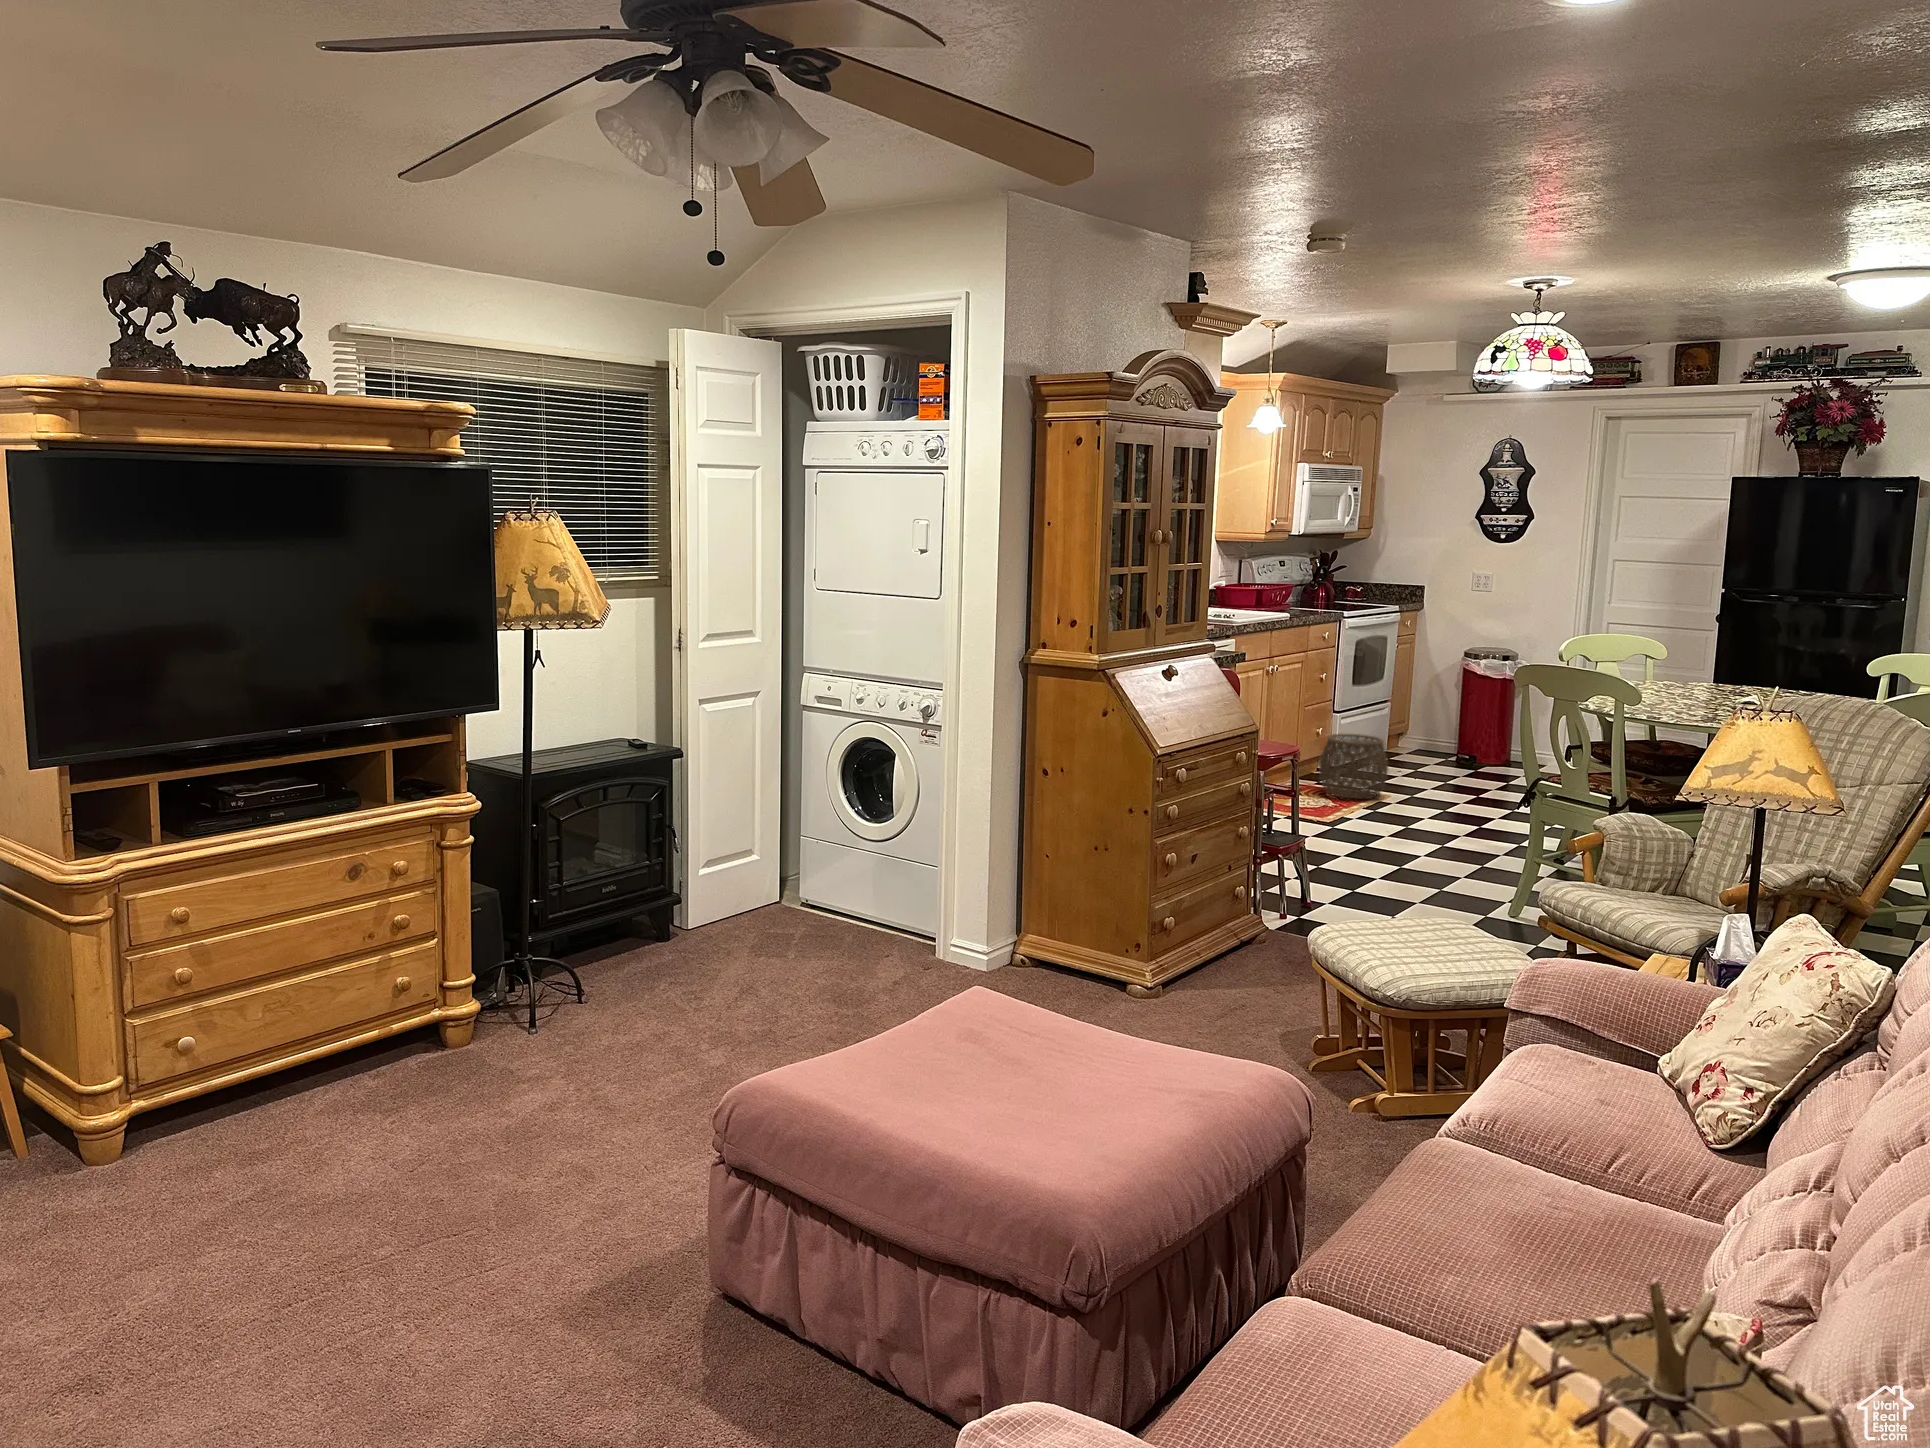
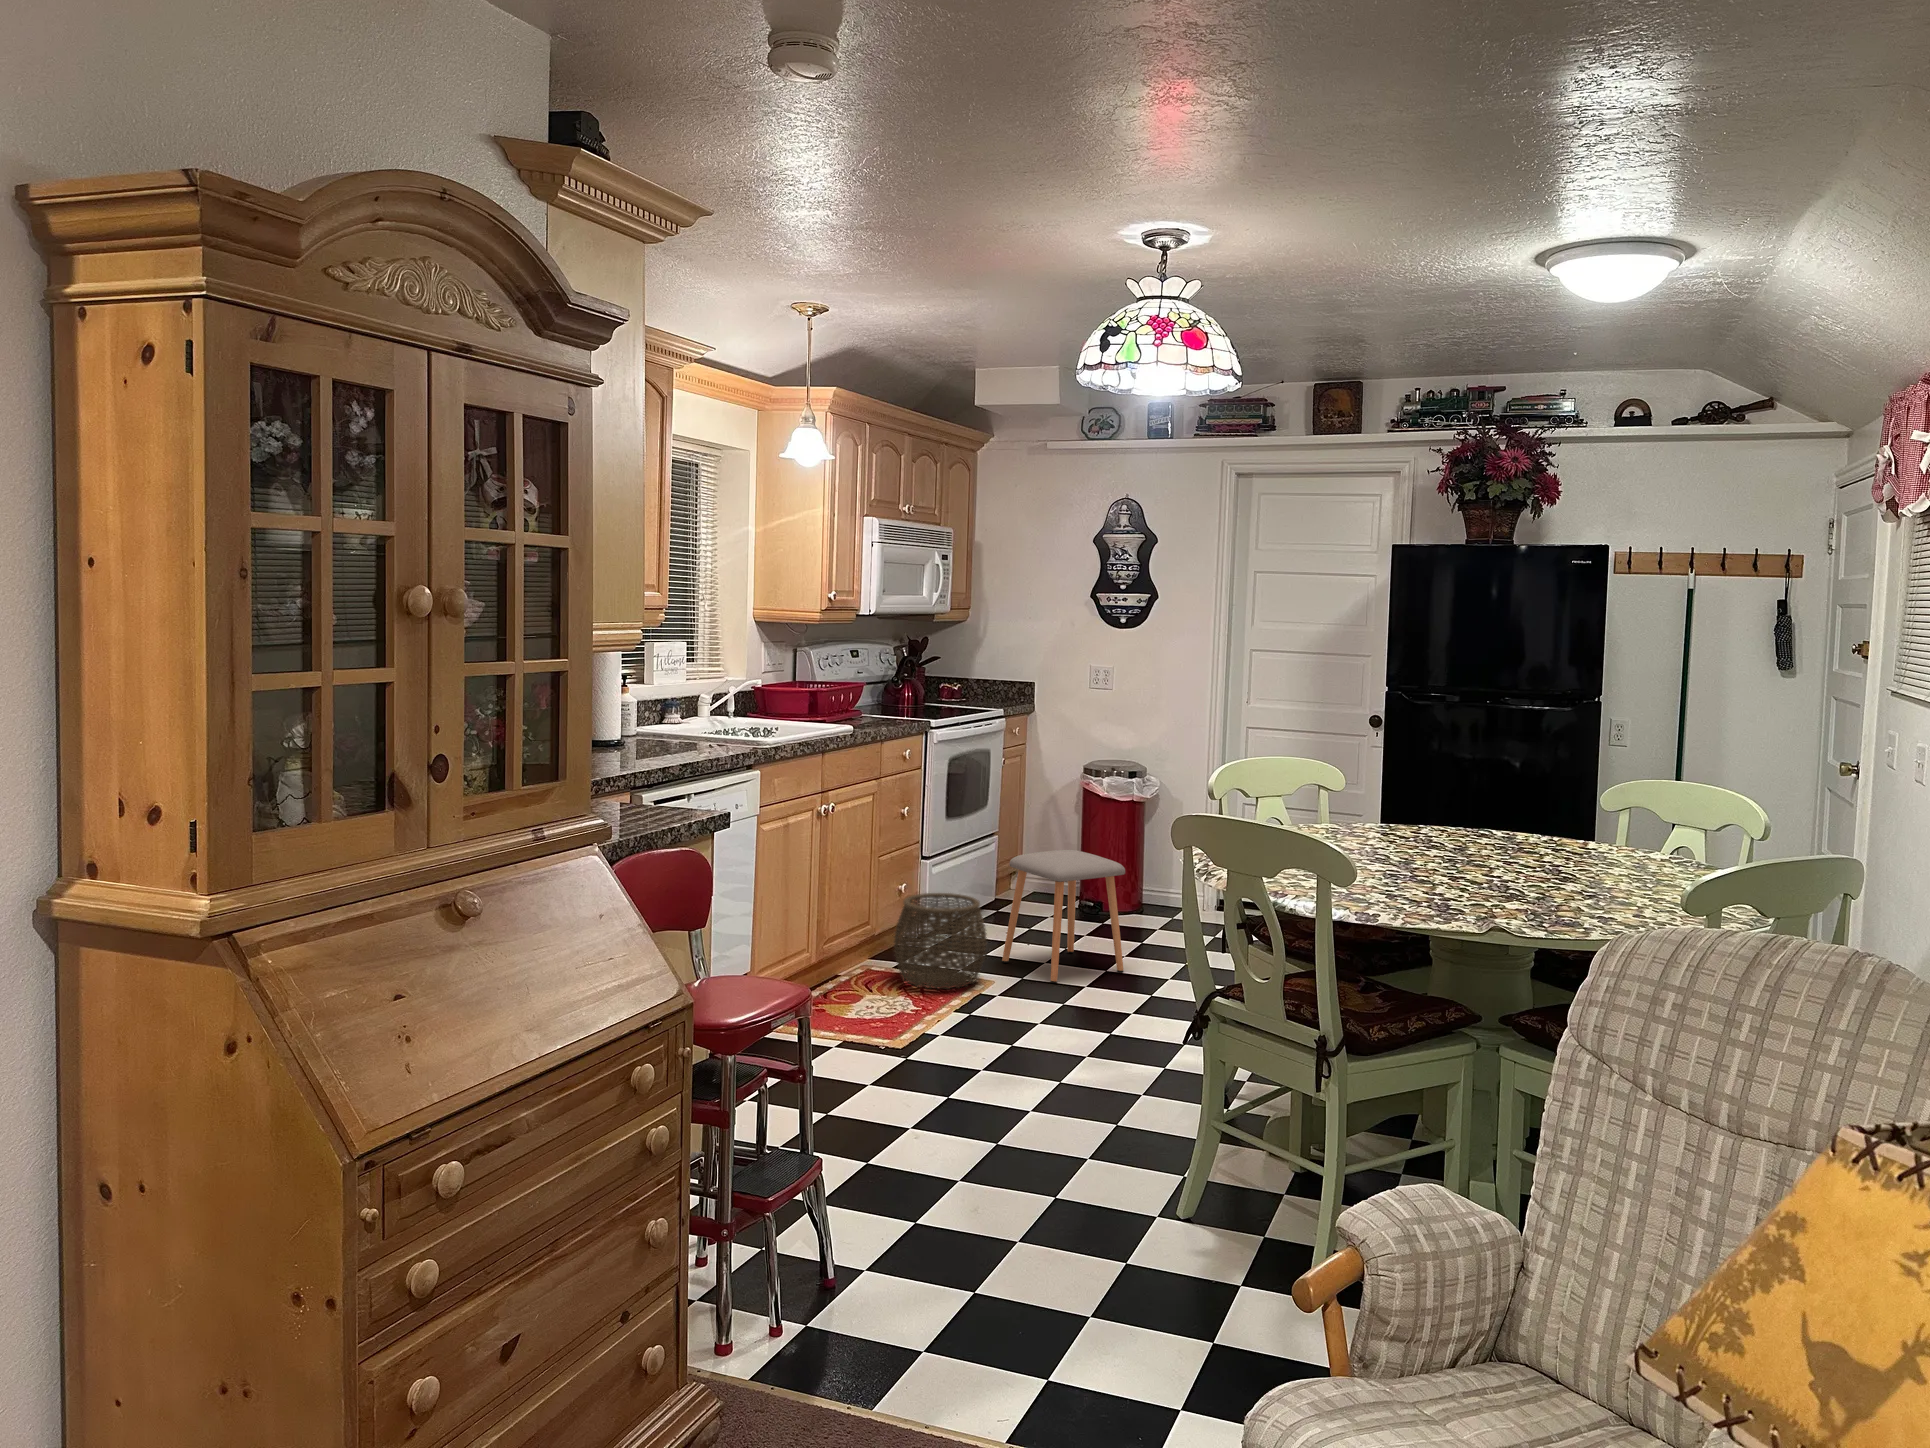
stool: none [1398,709,1497,801] -> present [1002,850,1125,983]

